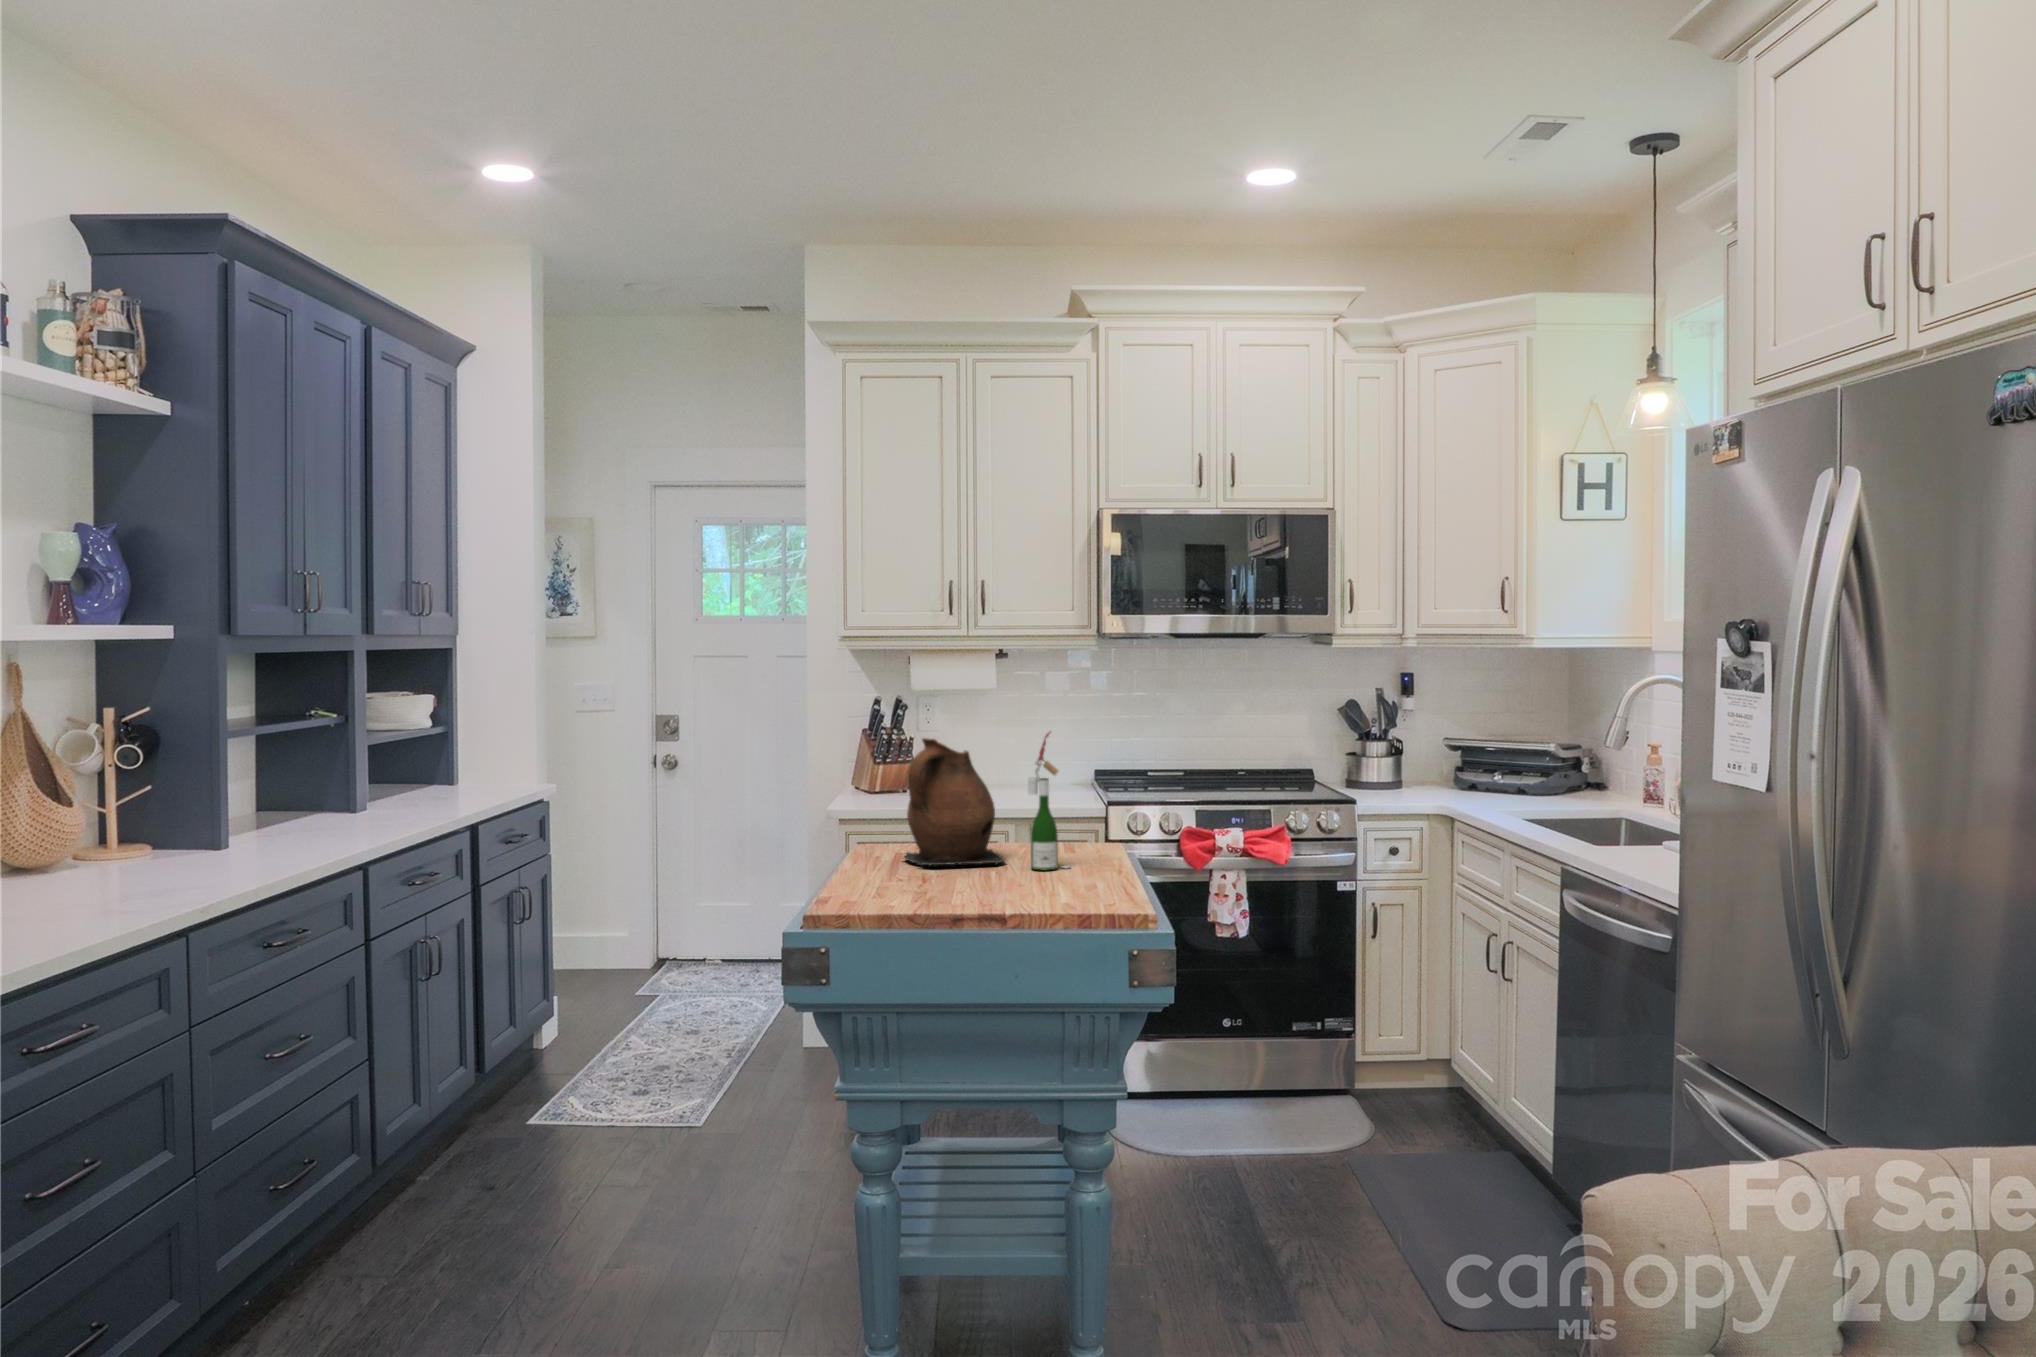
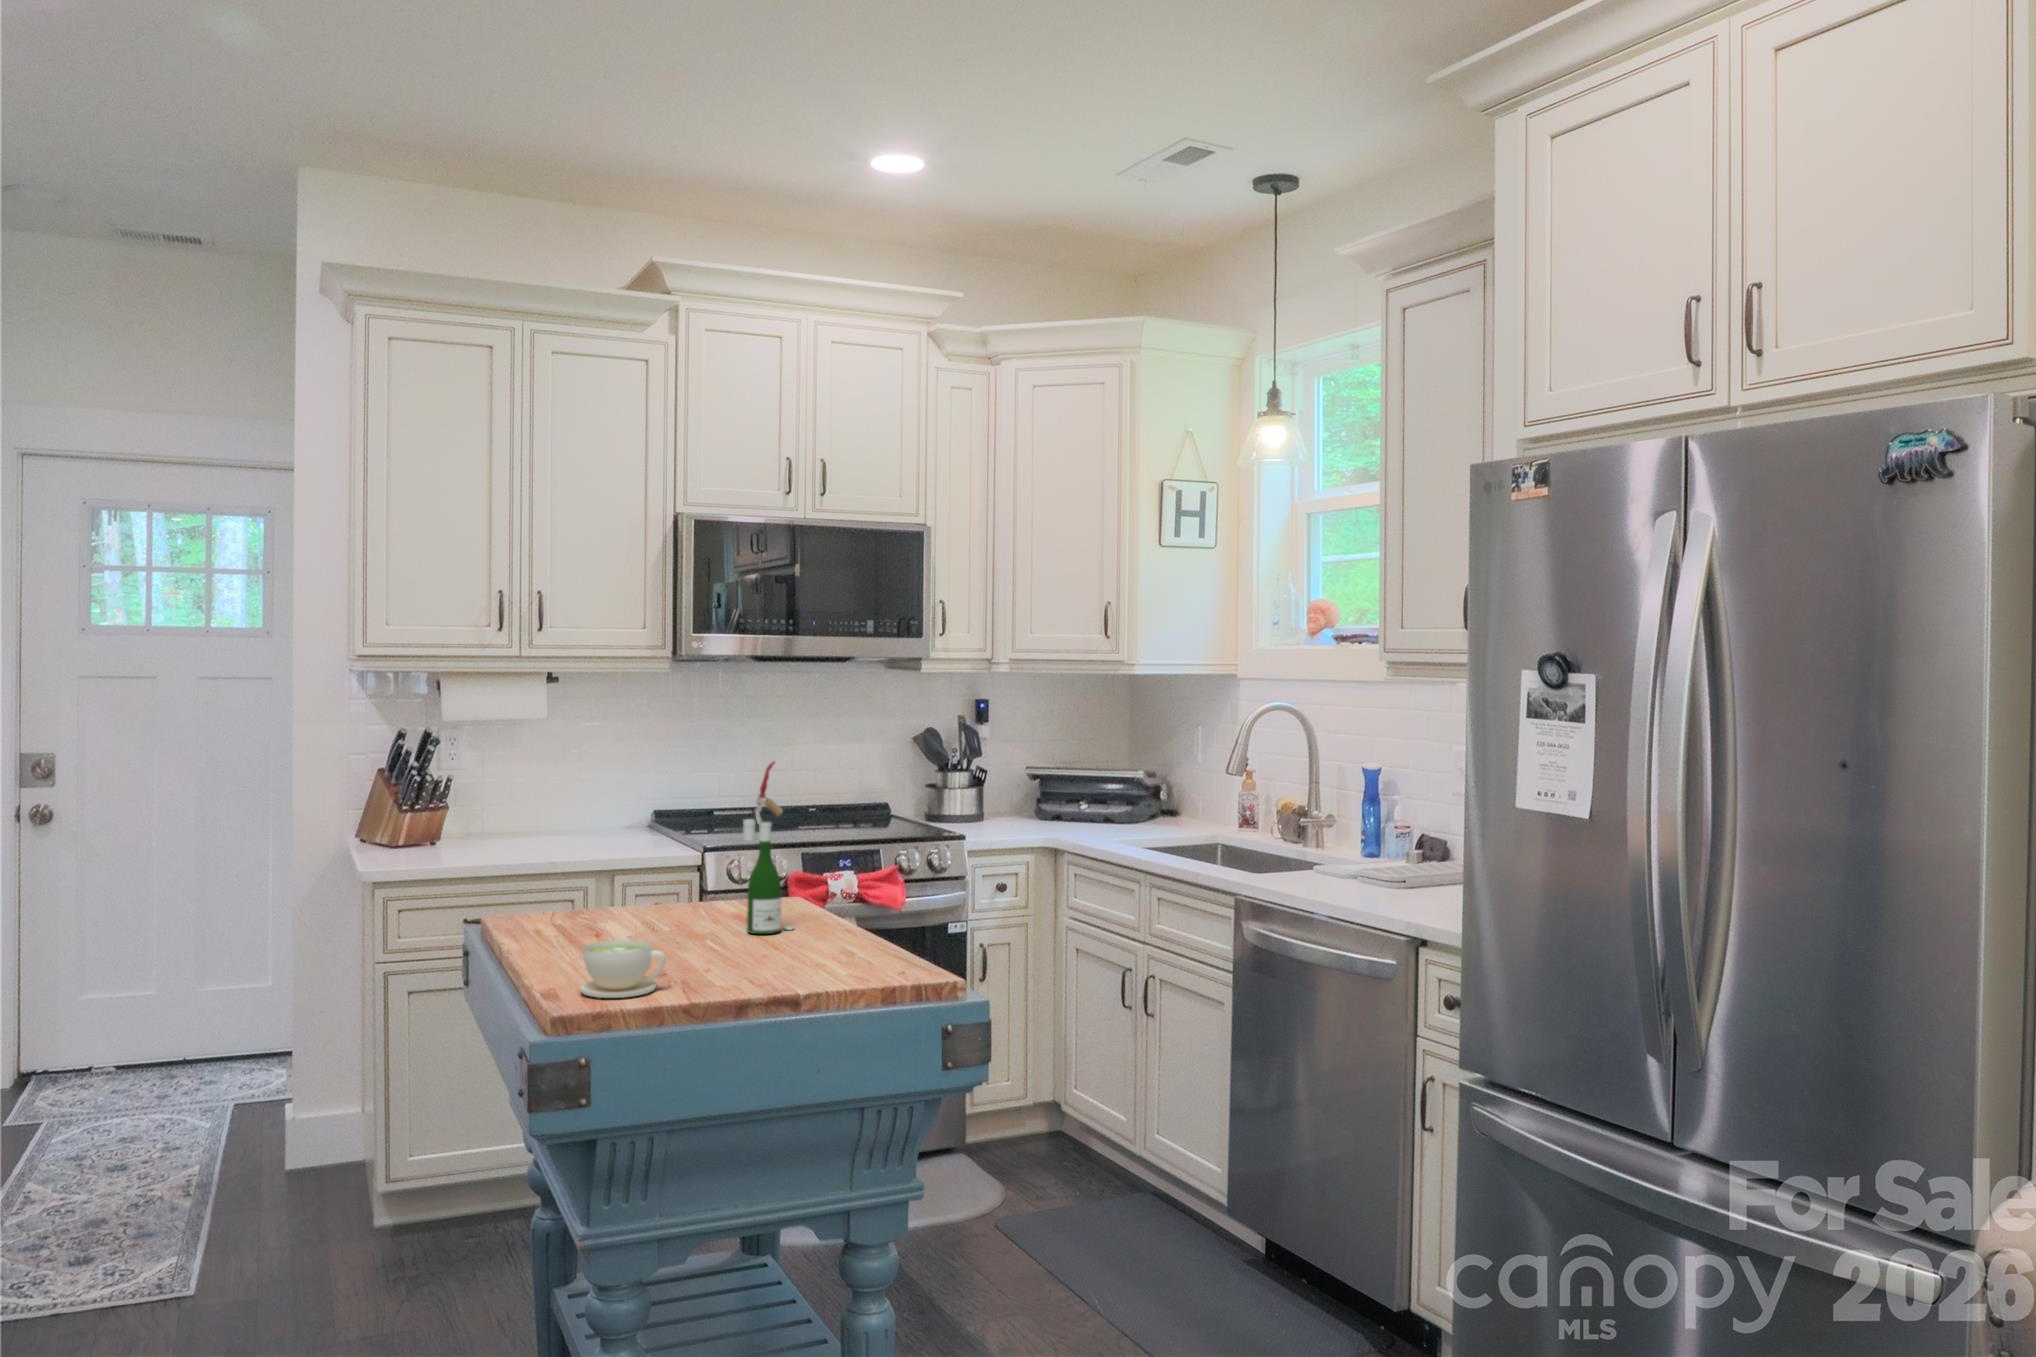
ceramic pitcher: present [904,738,1005,865] -> none [558,773,709,937]
coffee cup: none [860,864,919,906] -> present [580,940,666,998]

